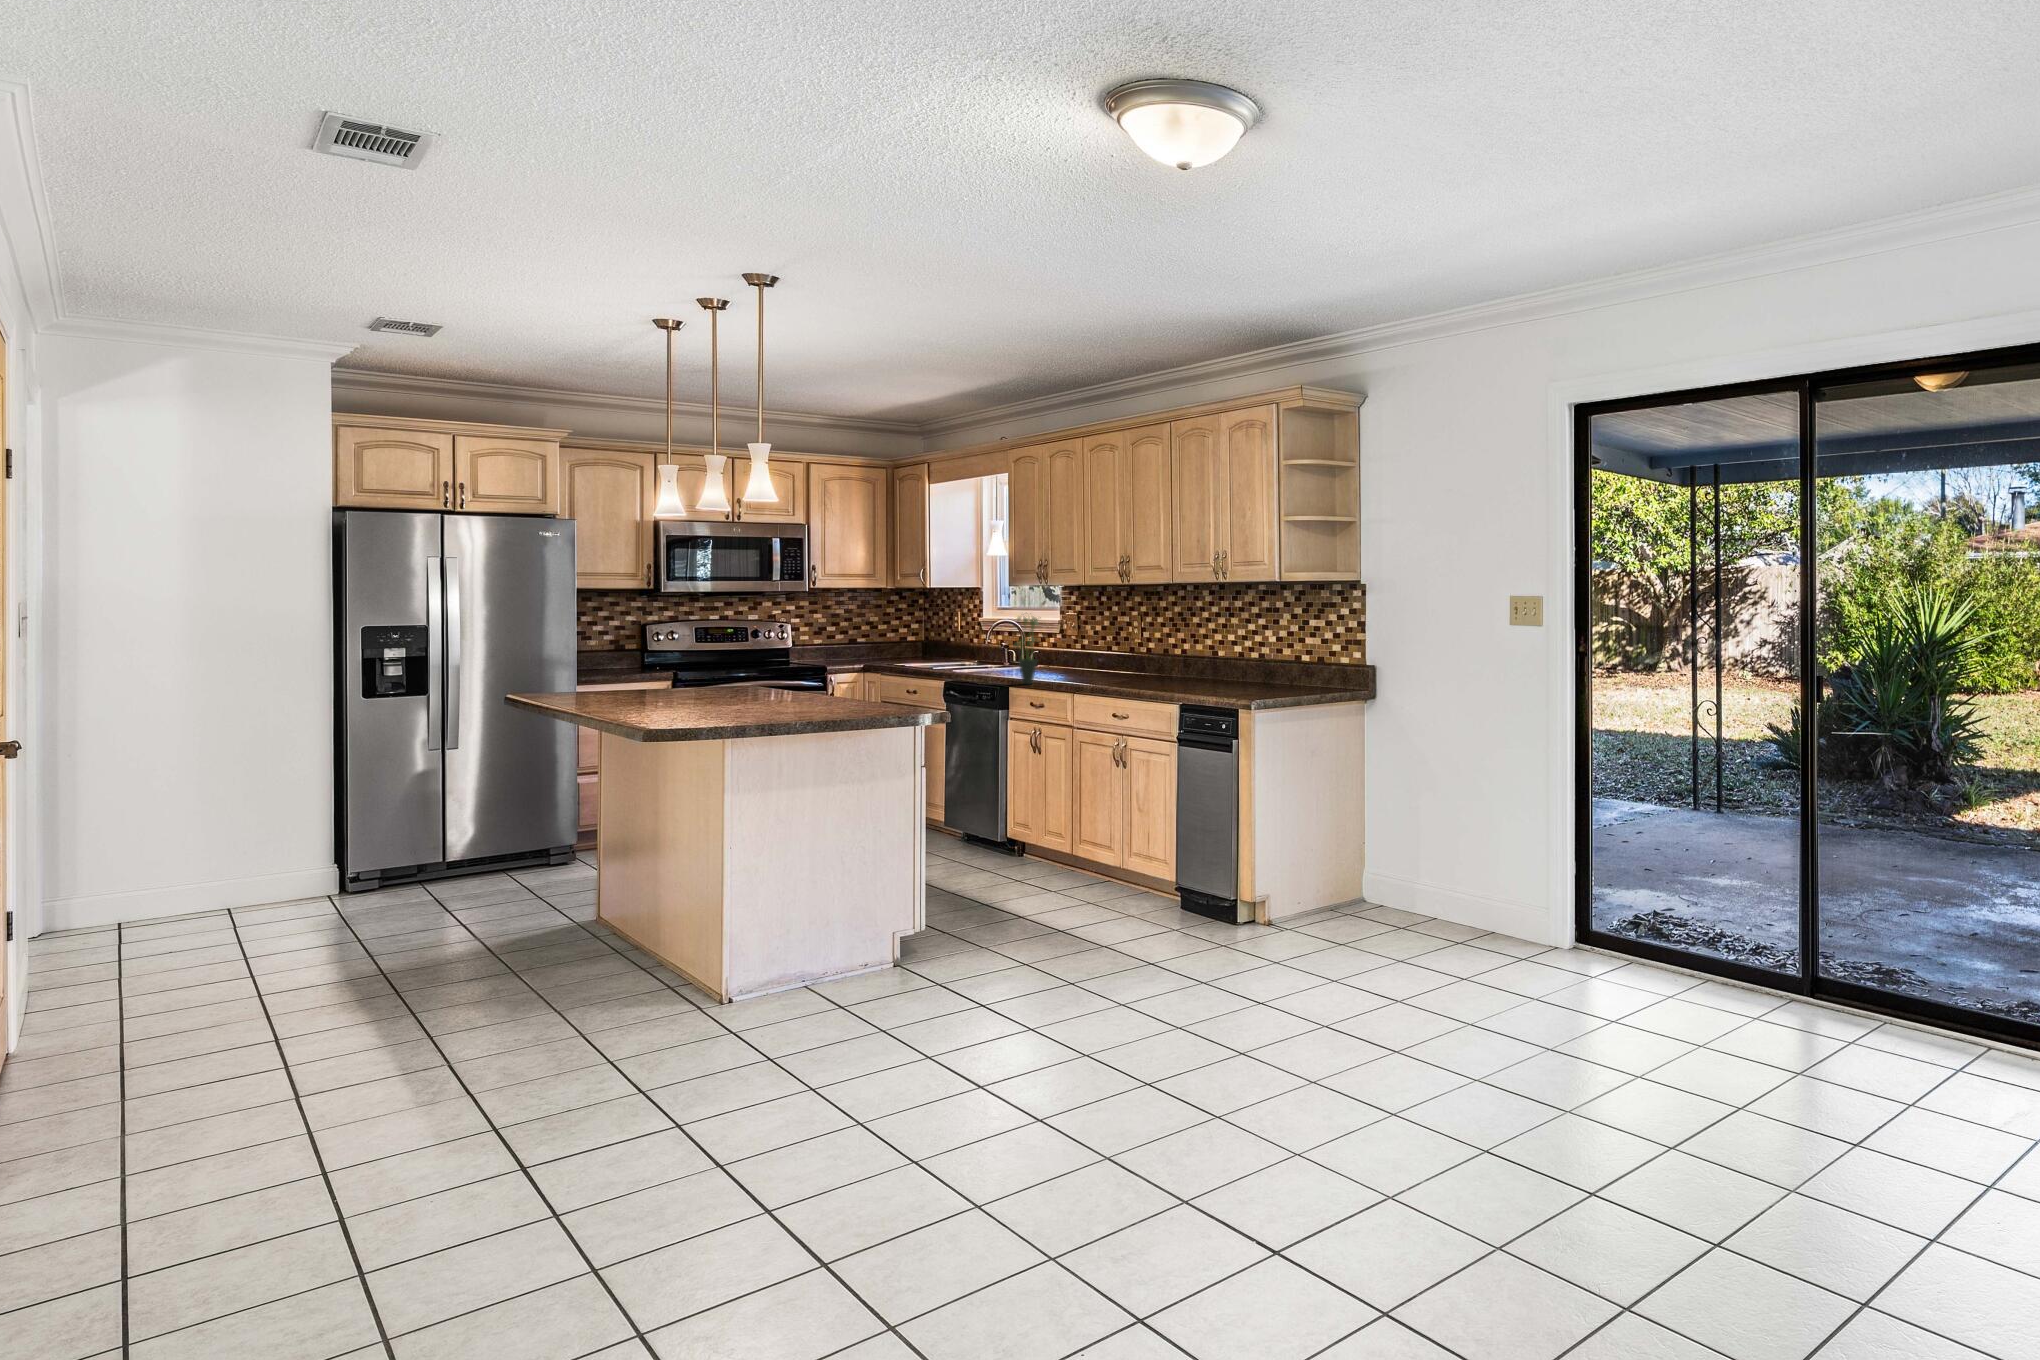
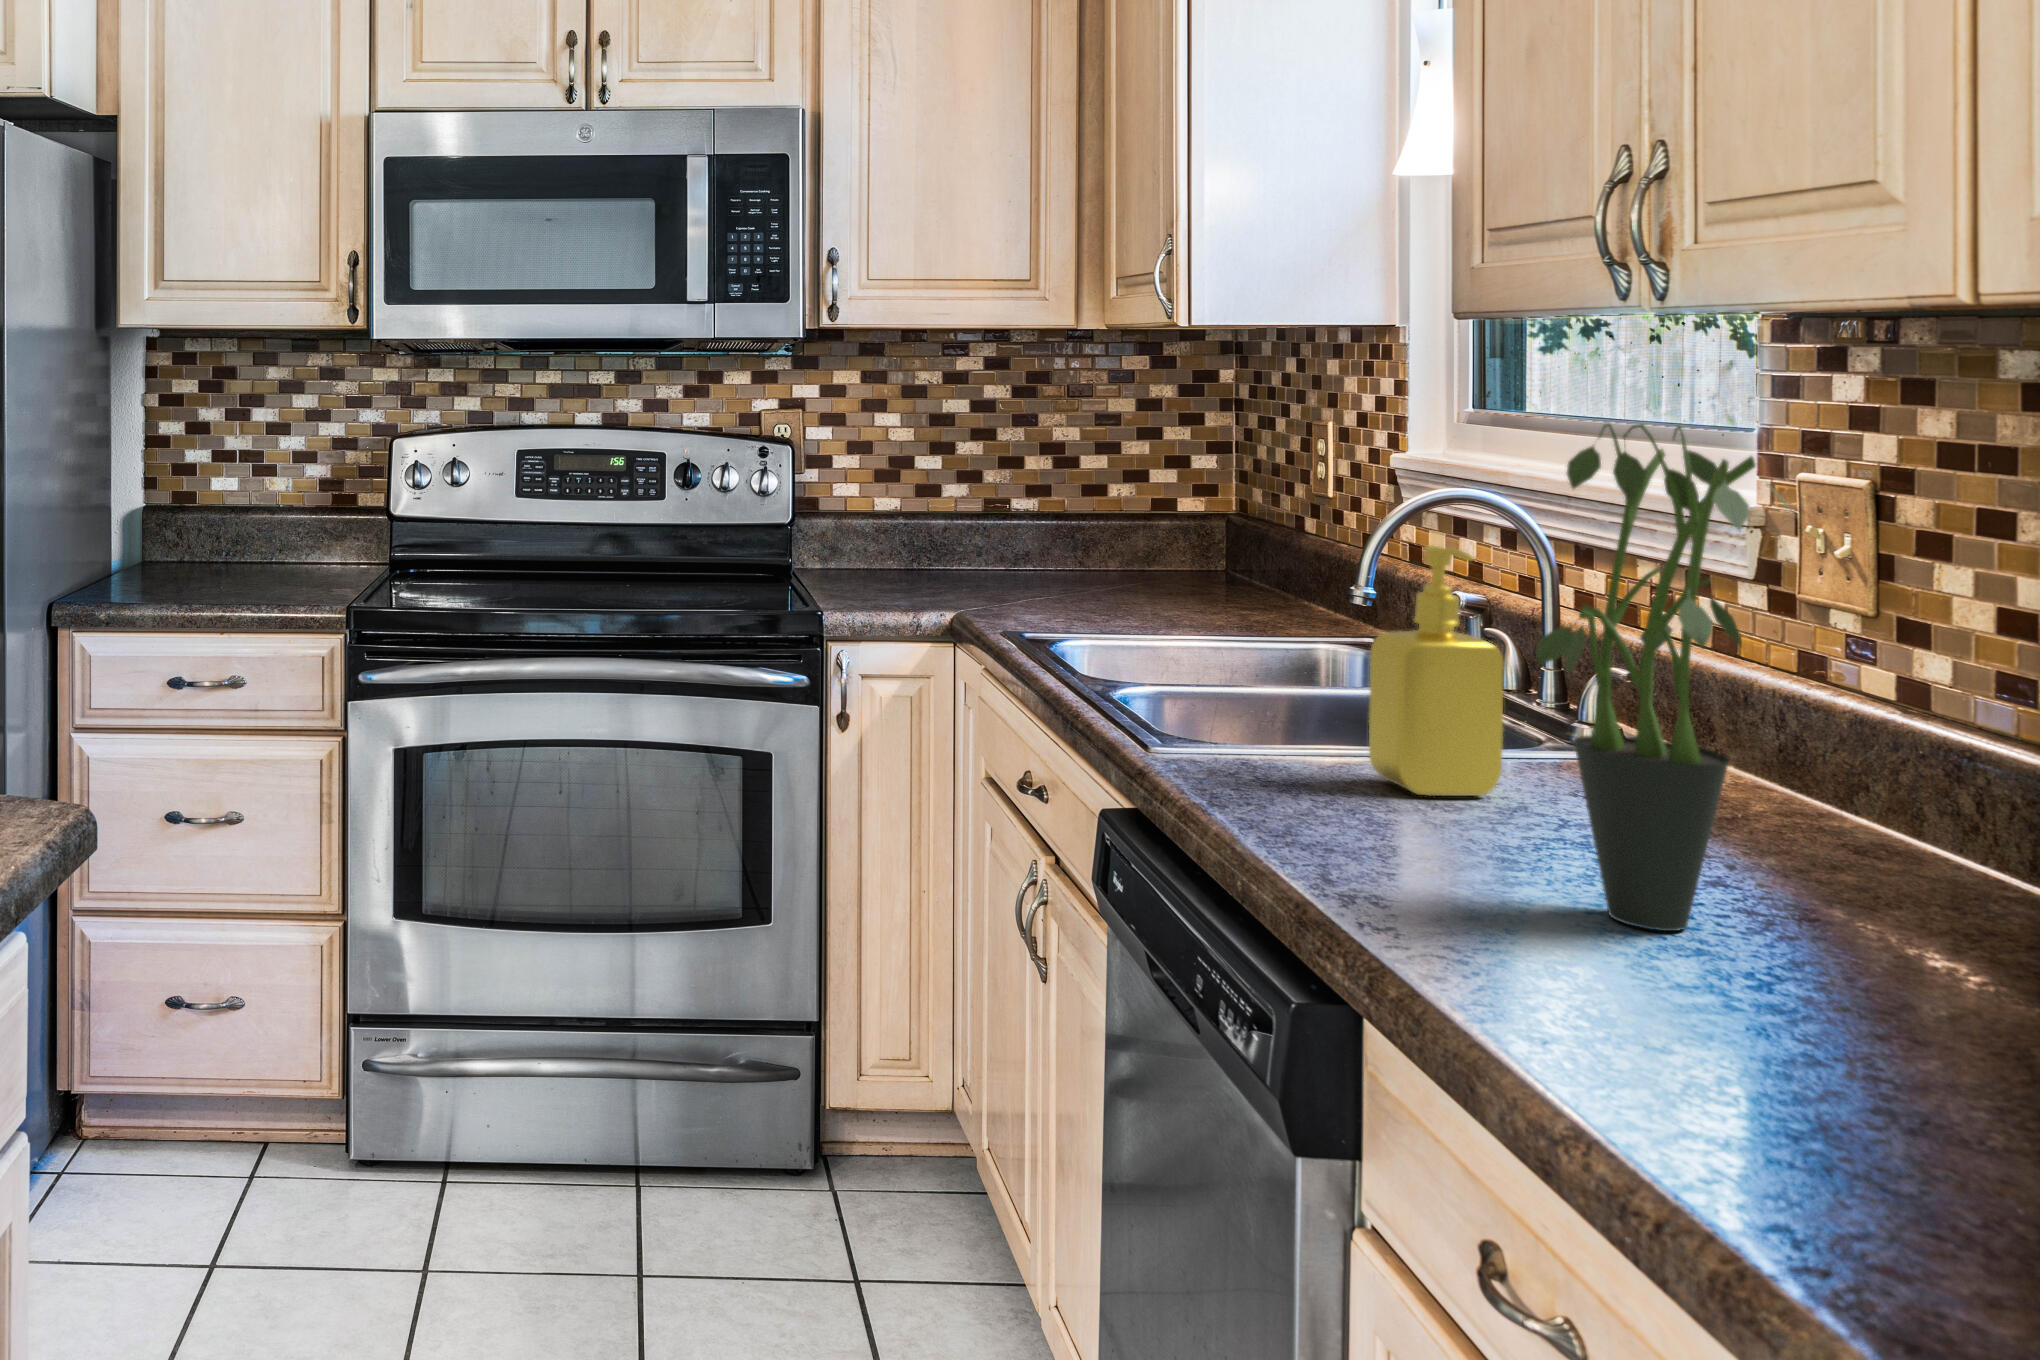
soap dispenser: none [984,635,1007,679] -> present [1369,545,1504,796]

